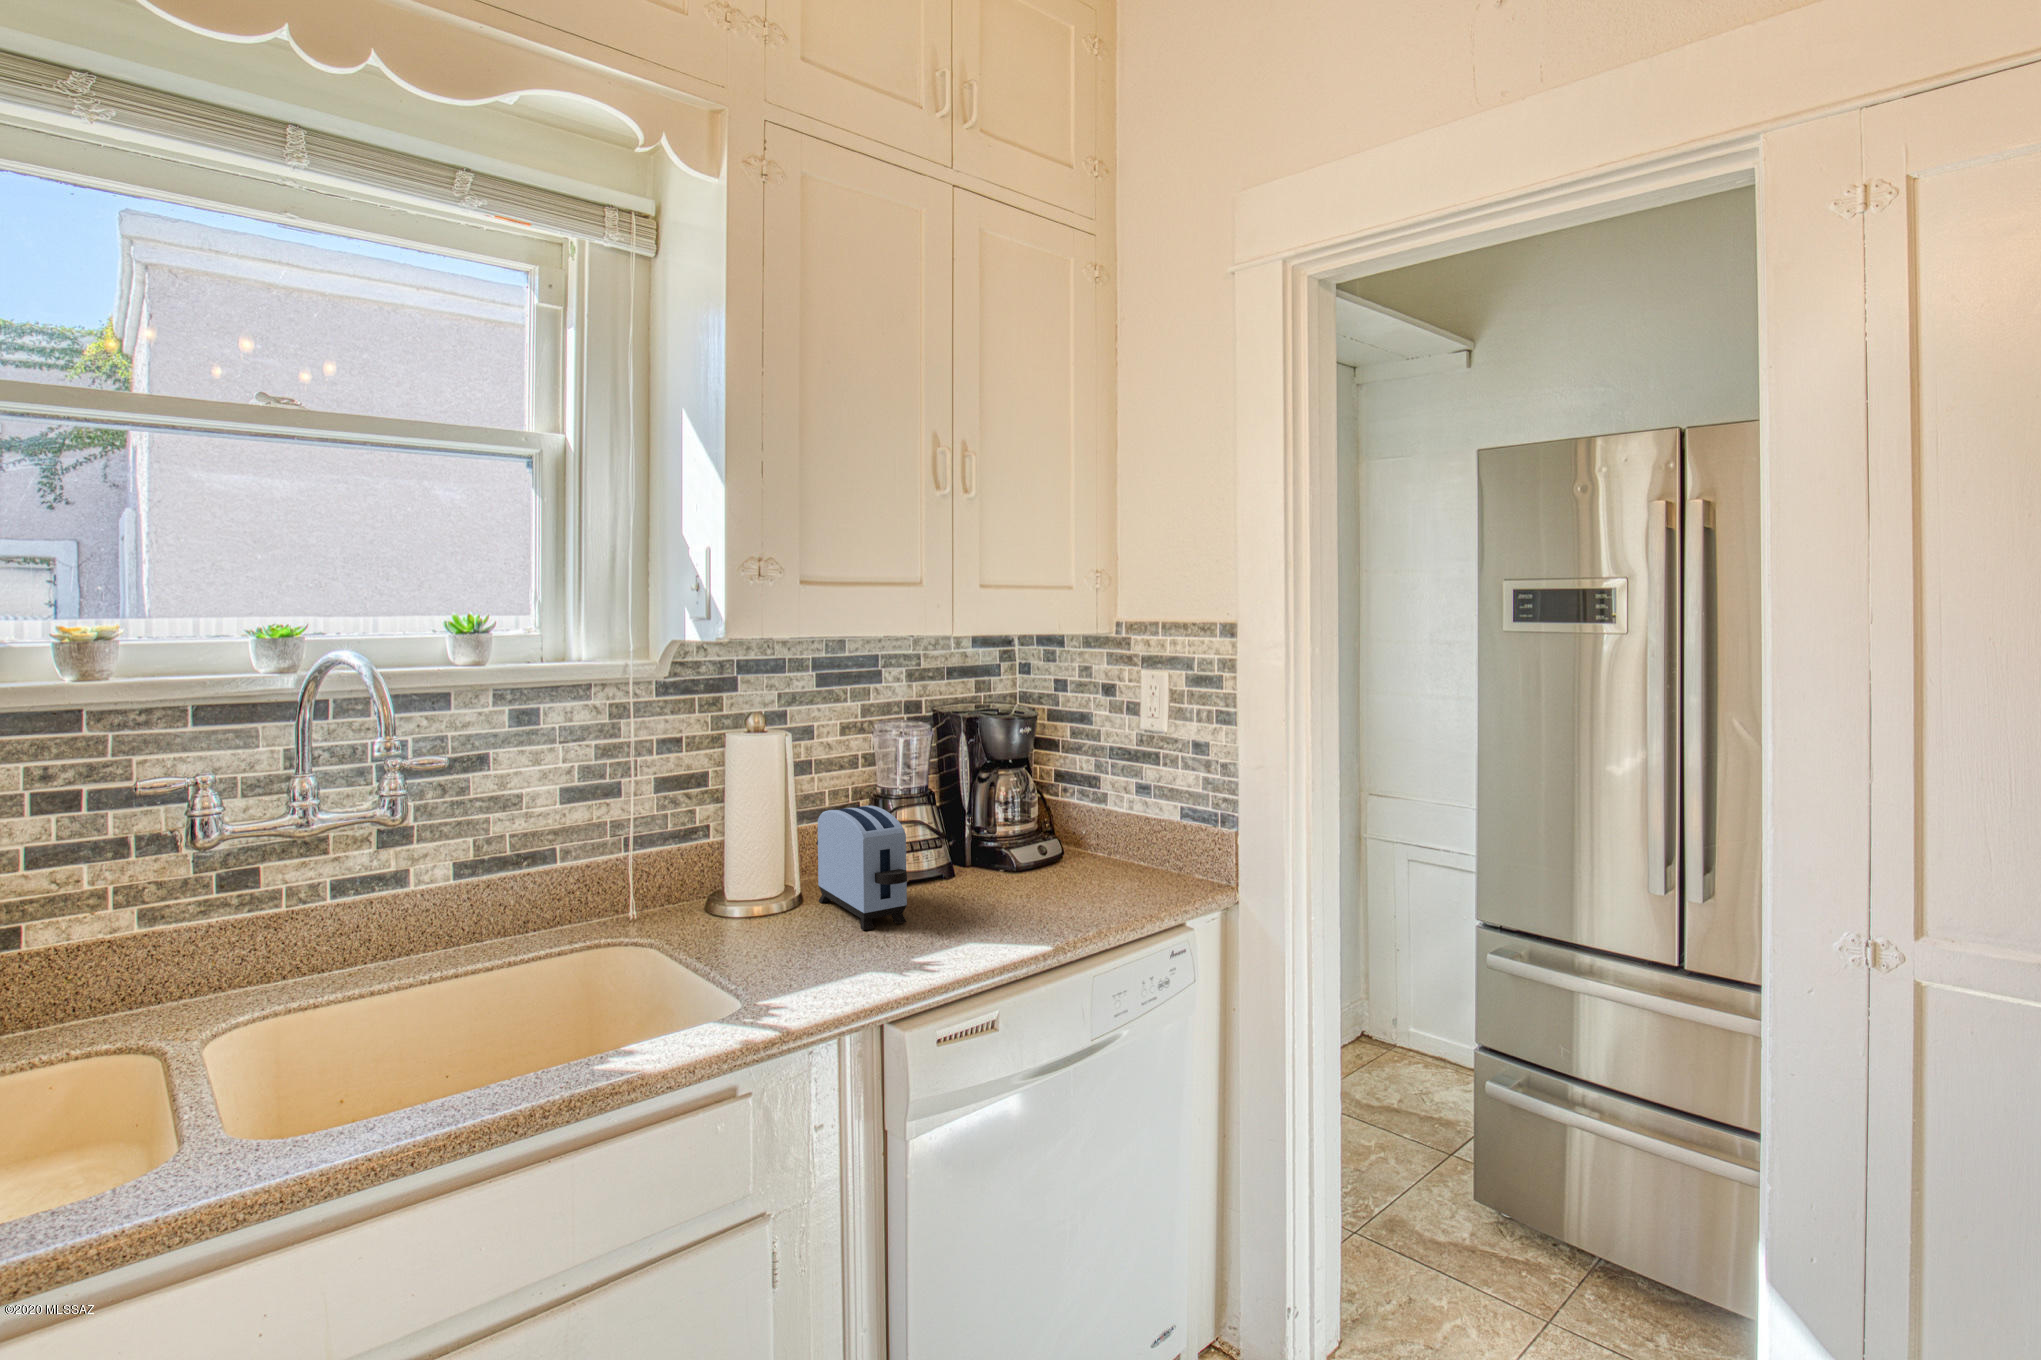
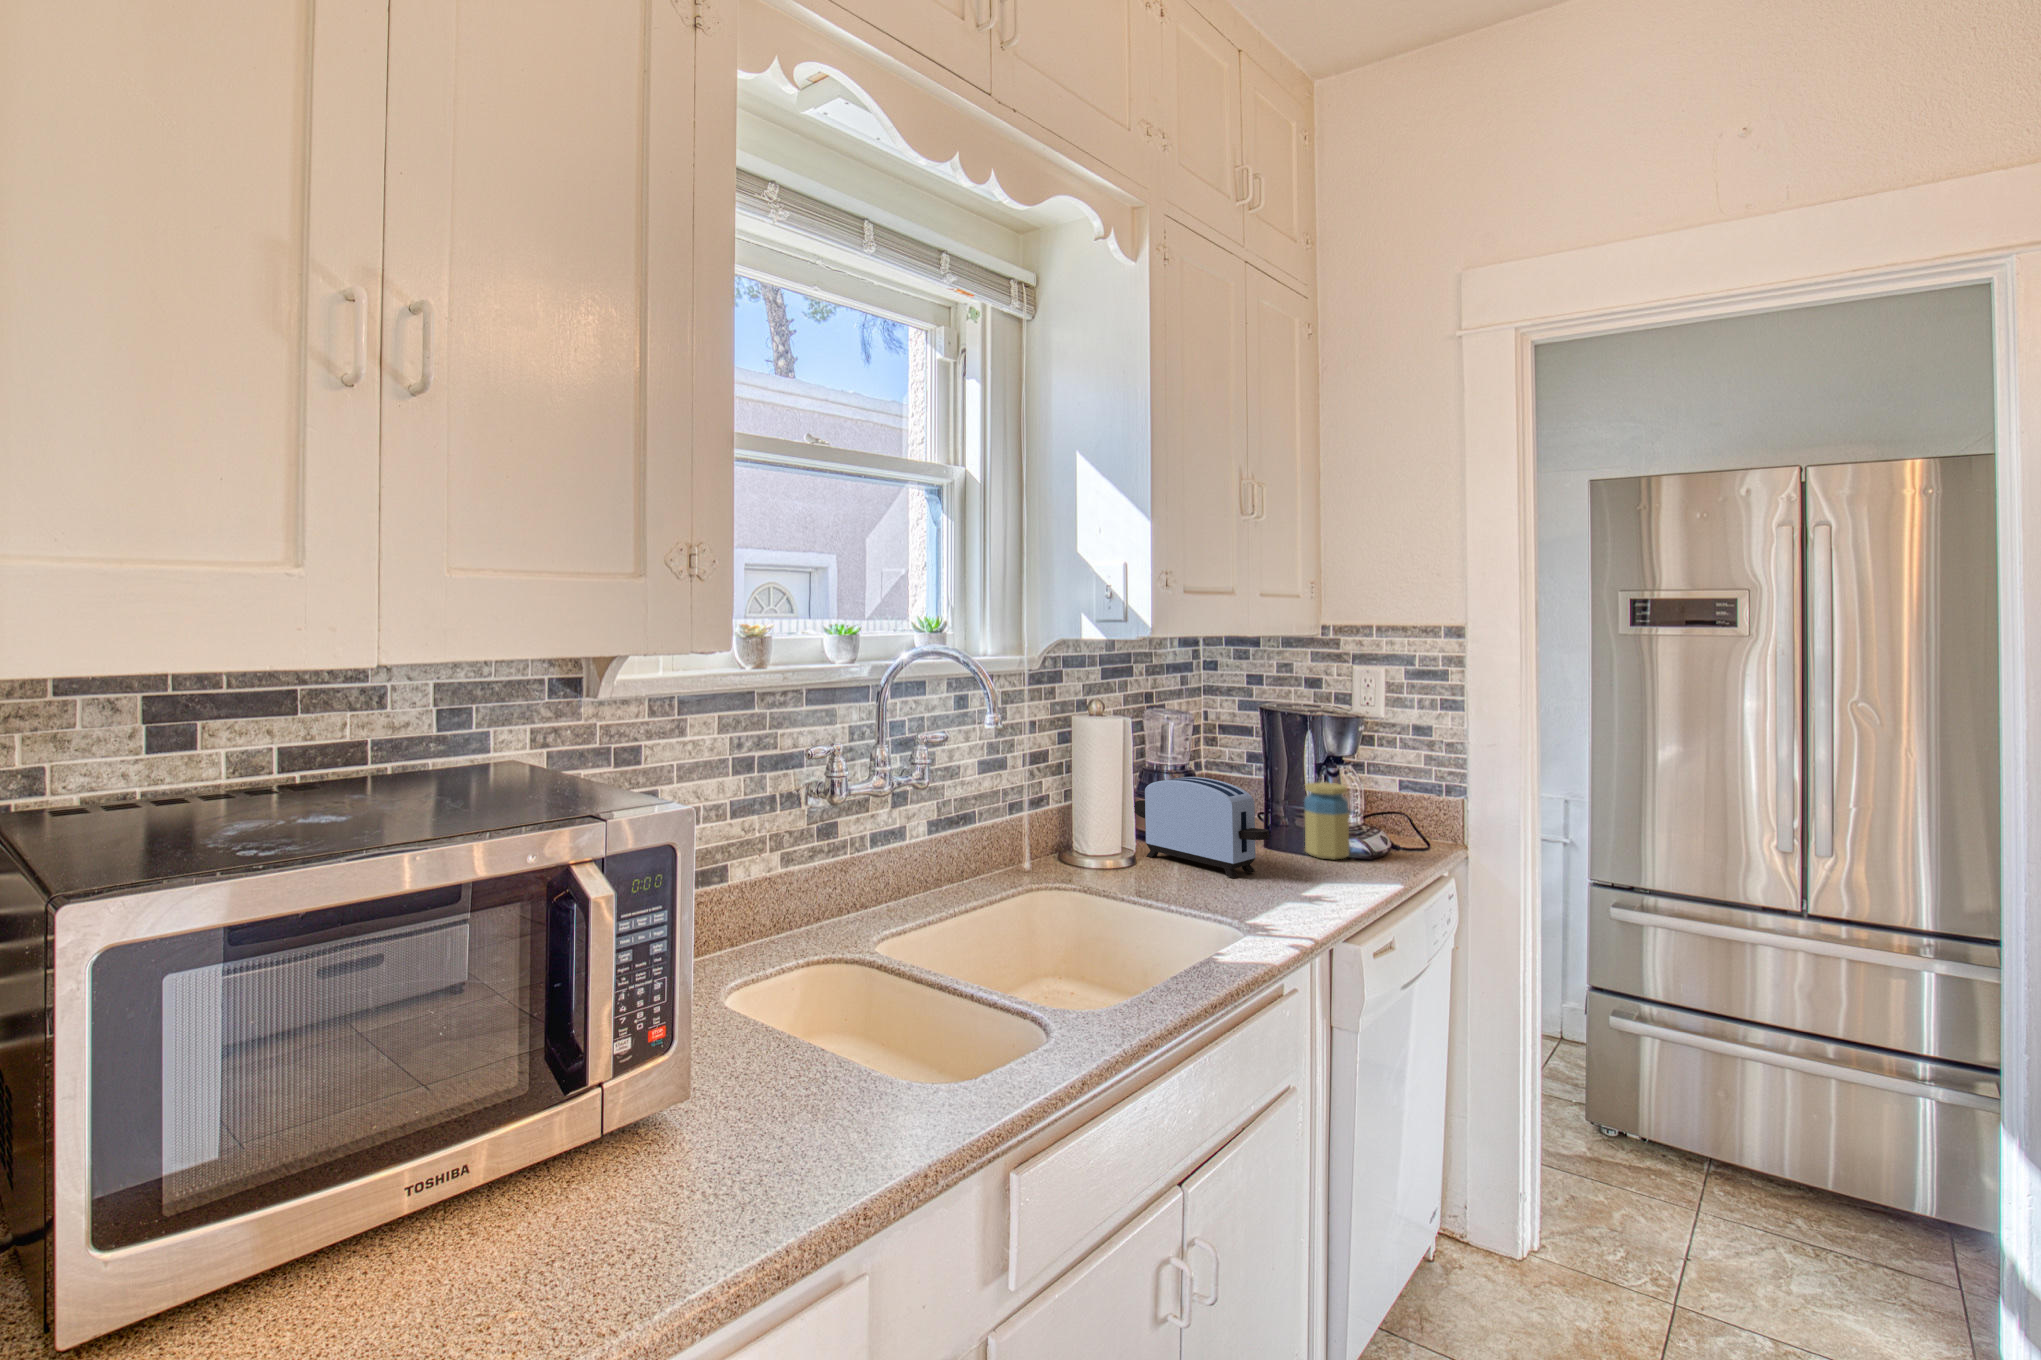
jar: none [1015,810,1067,905] -> present [1304,782,1349,859]

